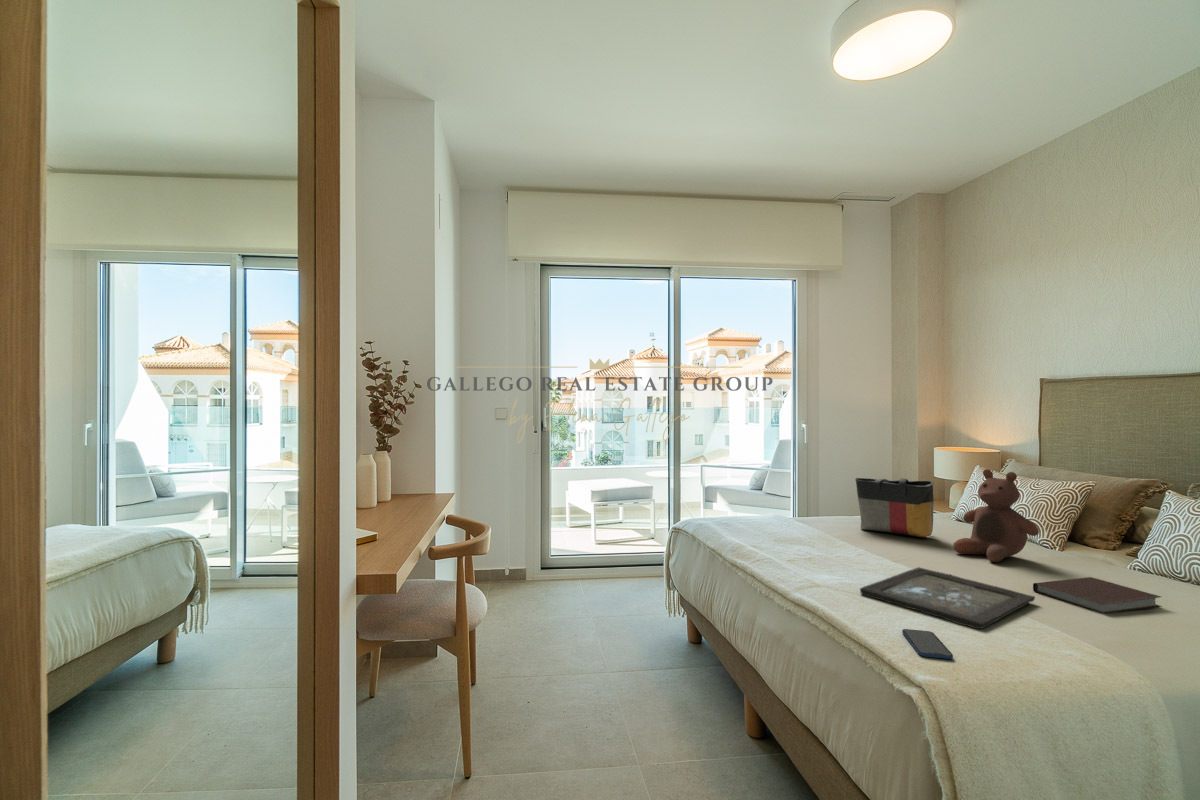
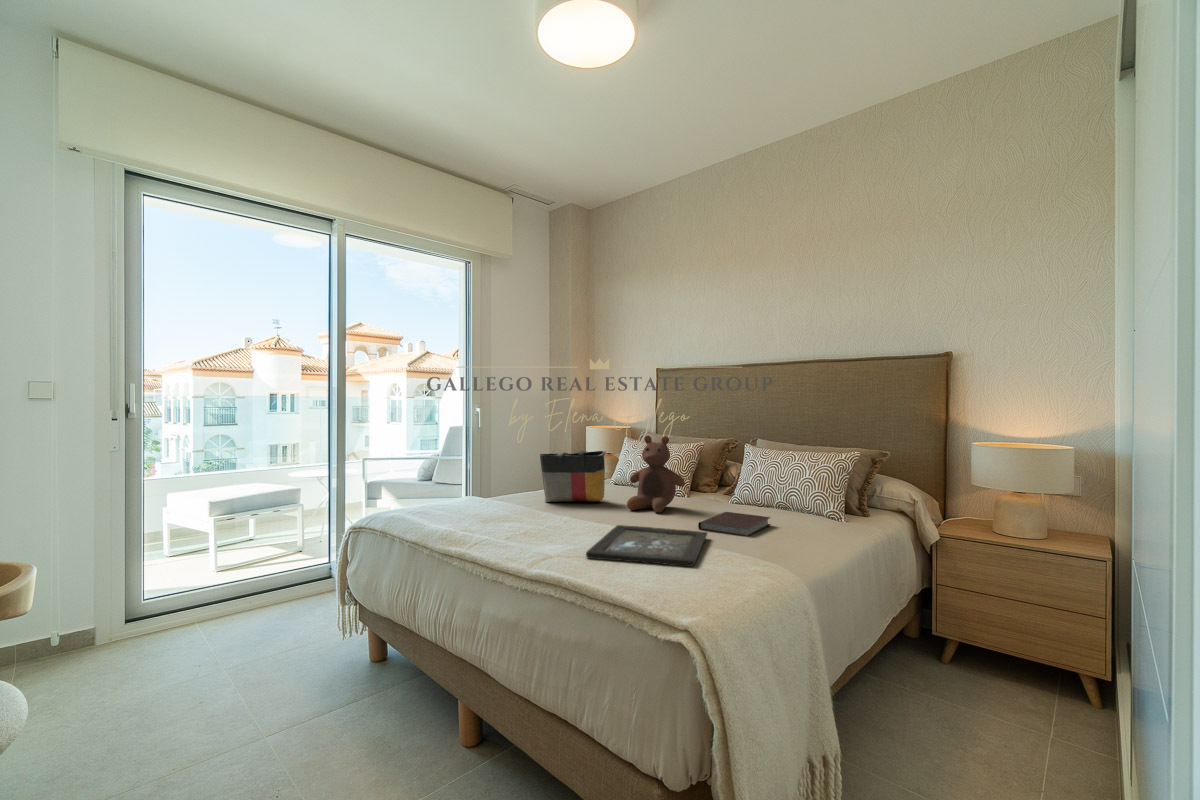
smartphone: present [902,629,953,659] -> none [645,577,696,601]

